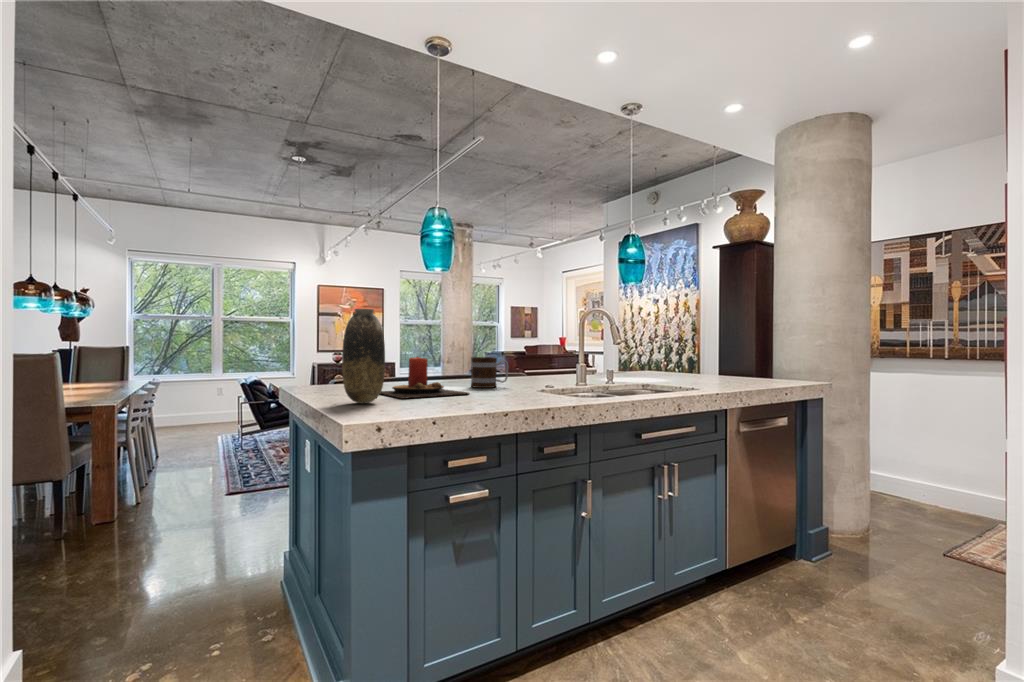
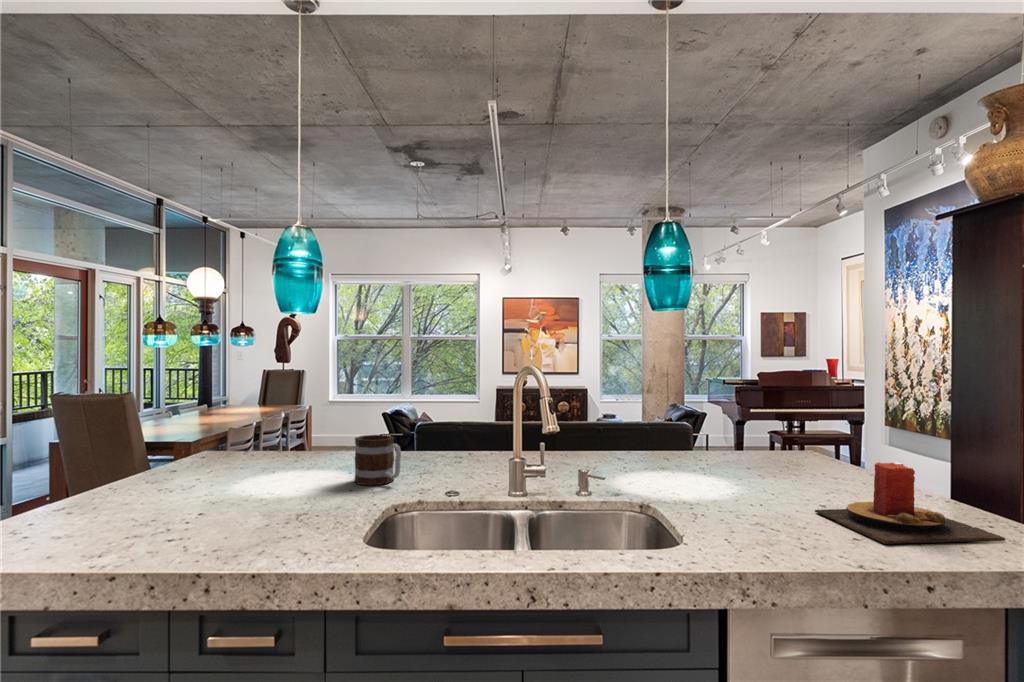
vase: present [342,309,385,404] -> none [48,386,115,514]
candle: present [380,357,470,399] -> present [815,462,1005,544]

